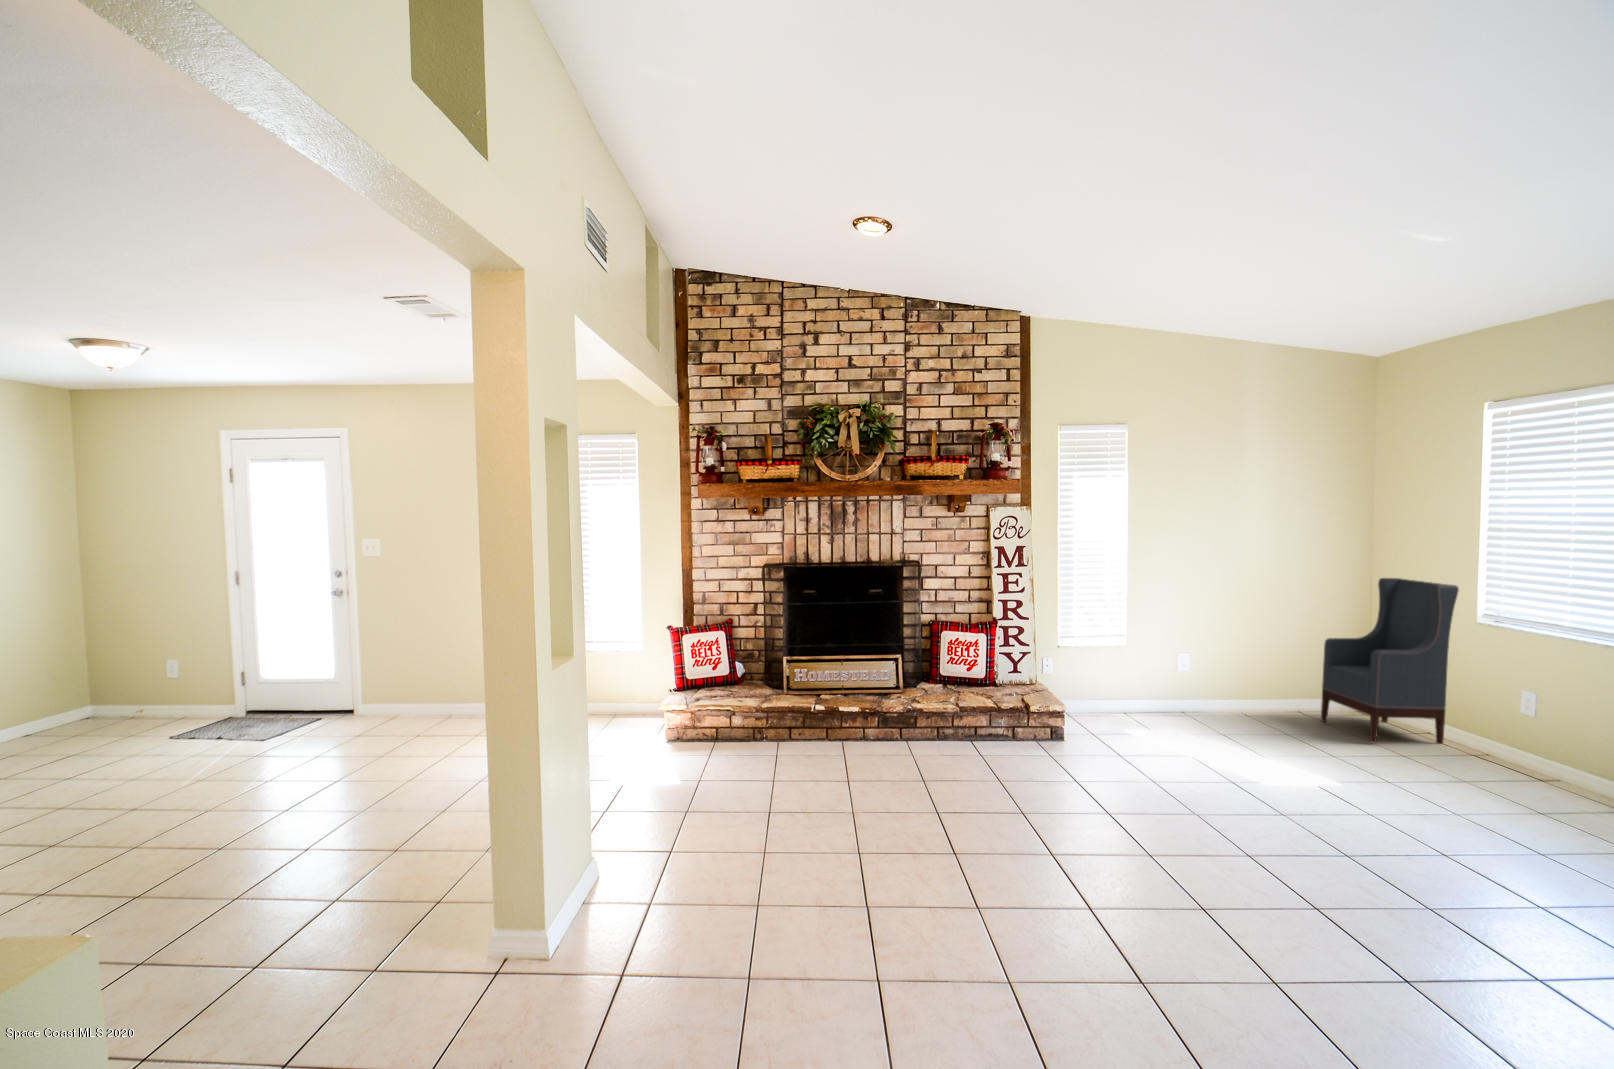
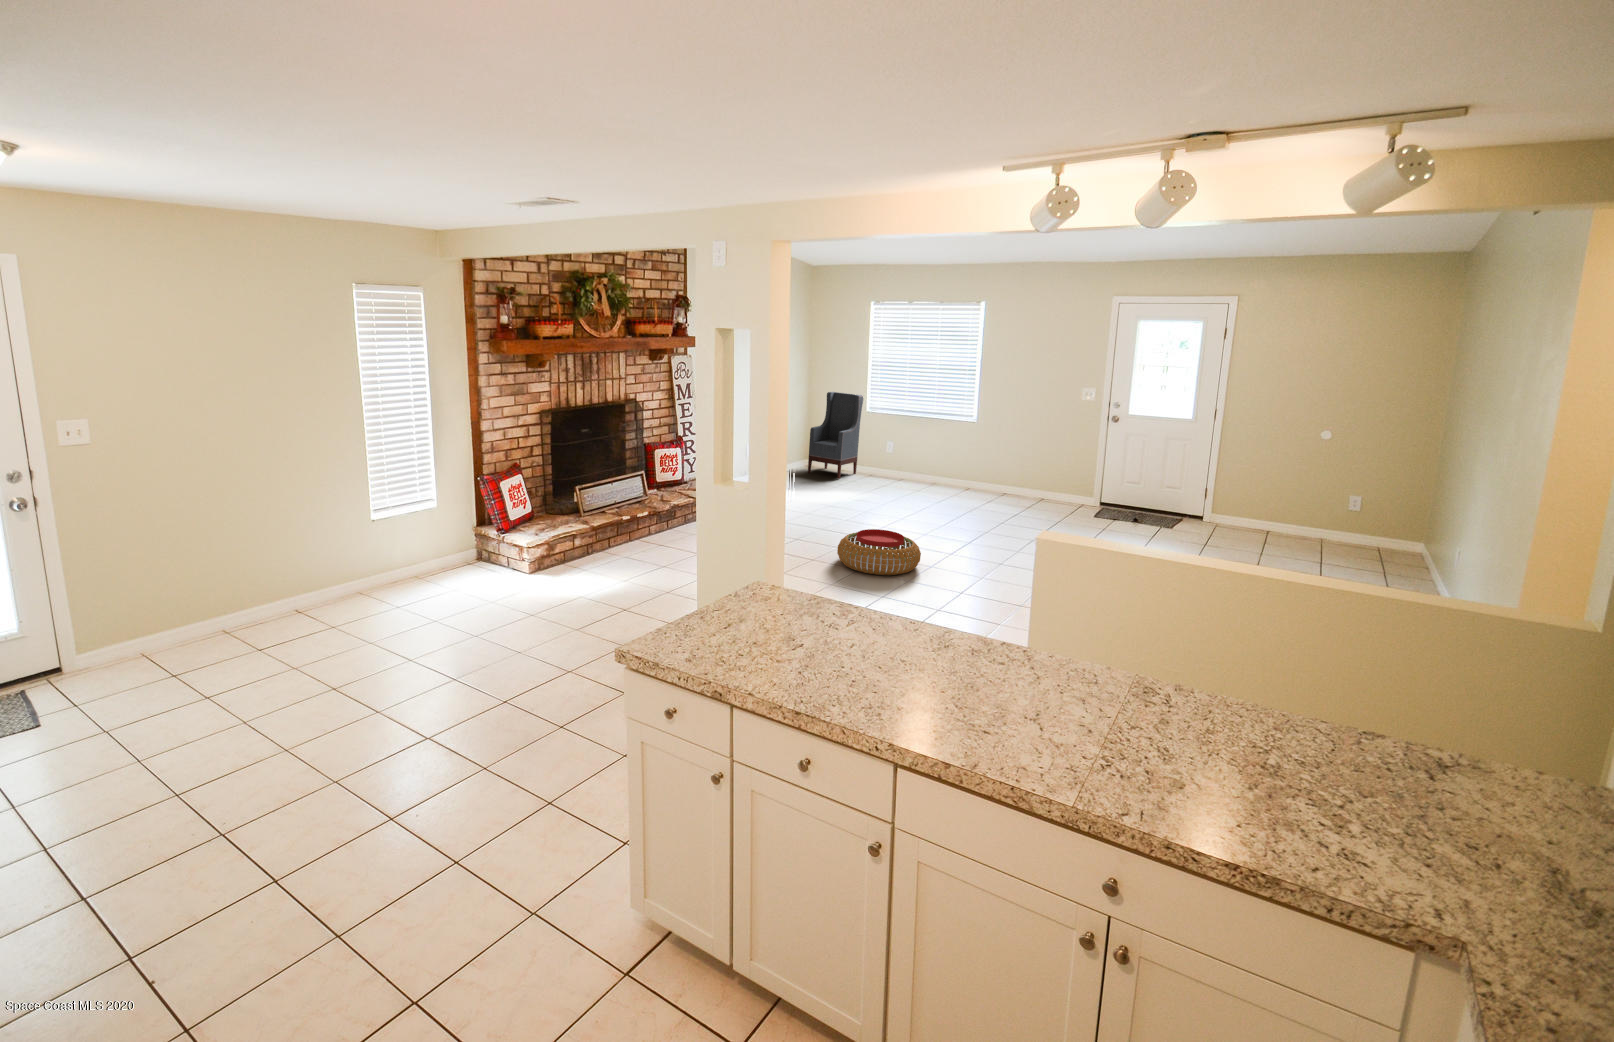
pouf: none [974,830,1179,974] -> present [837,529,921,575]

